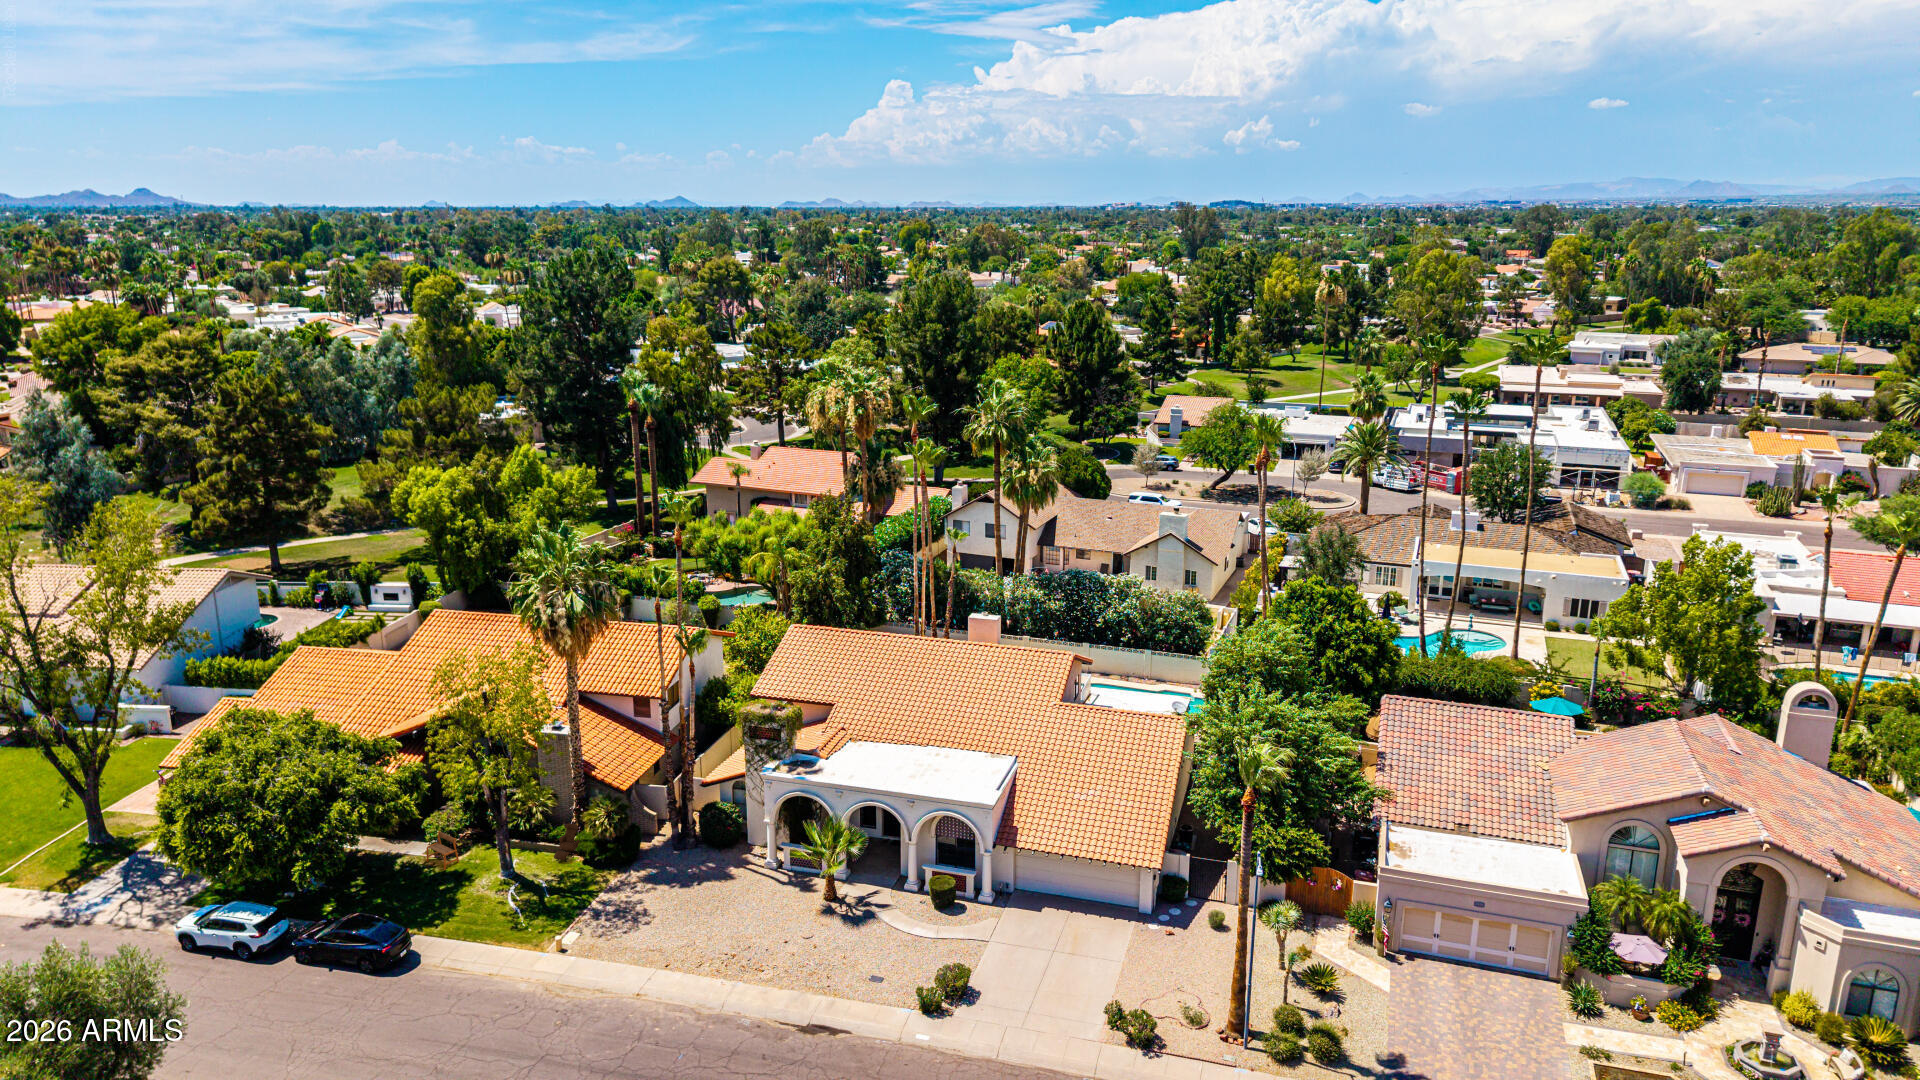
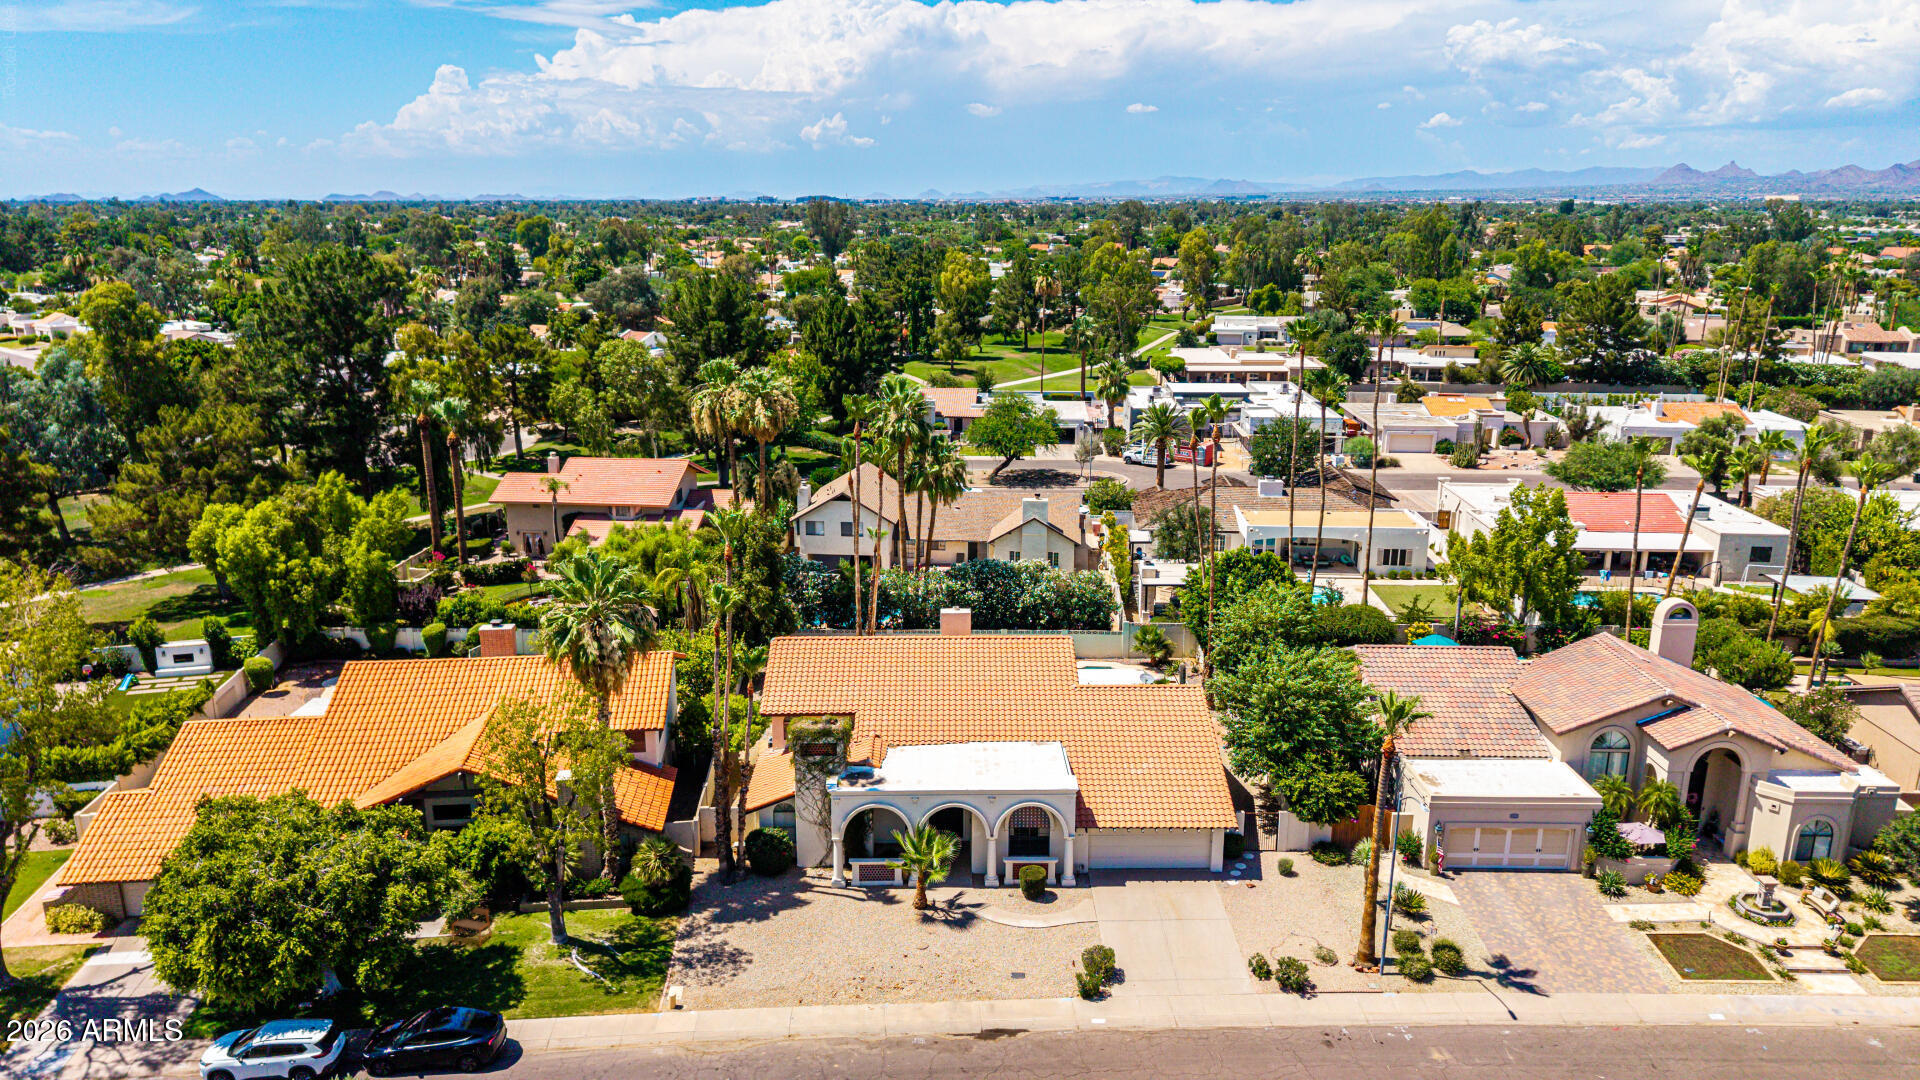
lounge chair: present [554,823,580,862] -> none [601,874,627,919]

